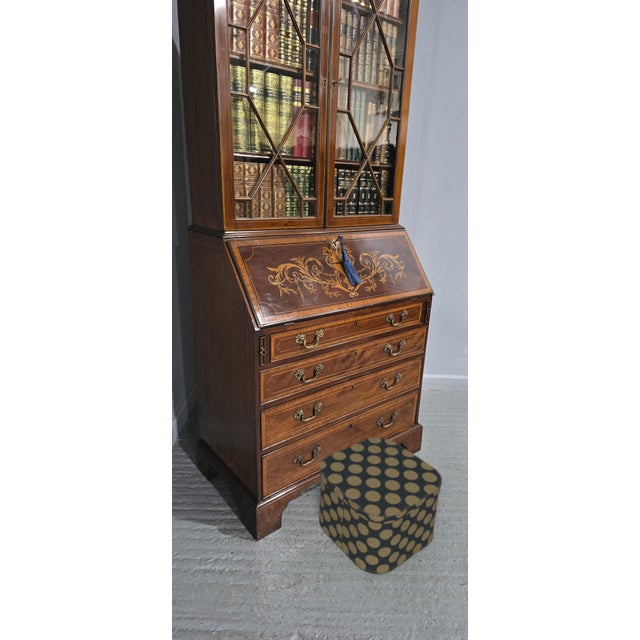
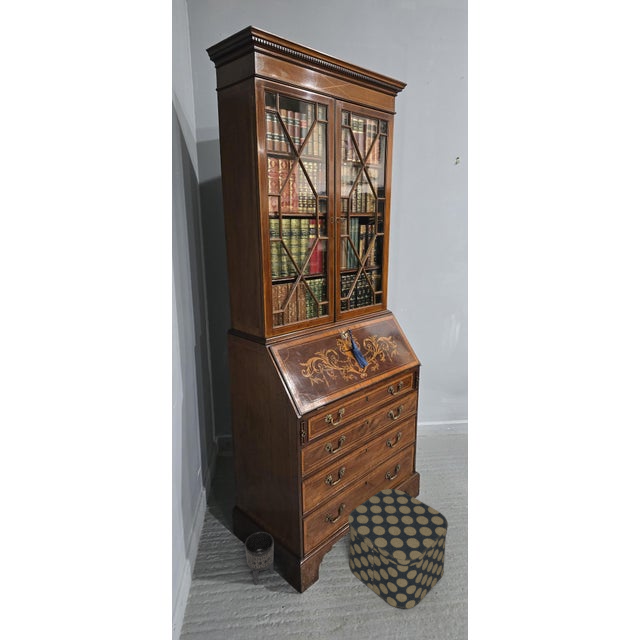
planter: none [194,470,229,528] -> present [245,532,274,585]

